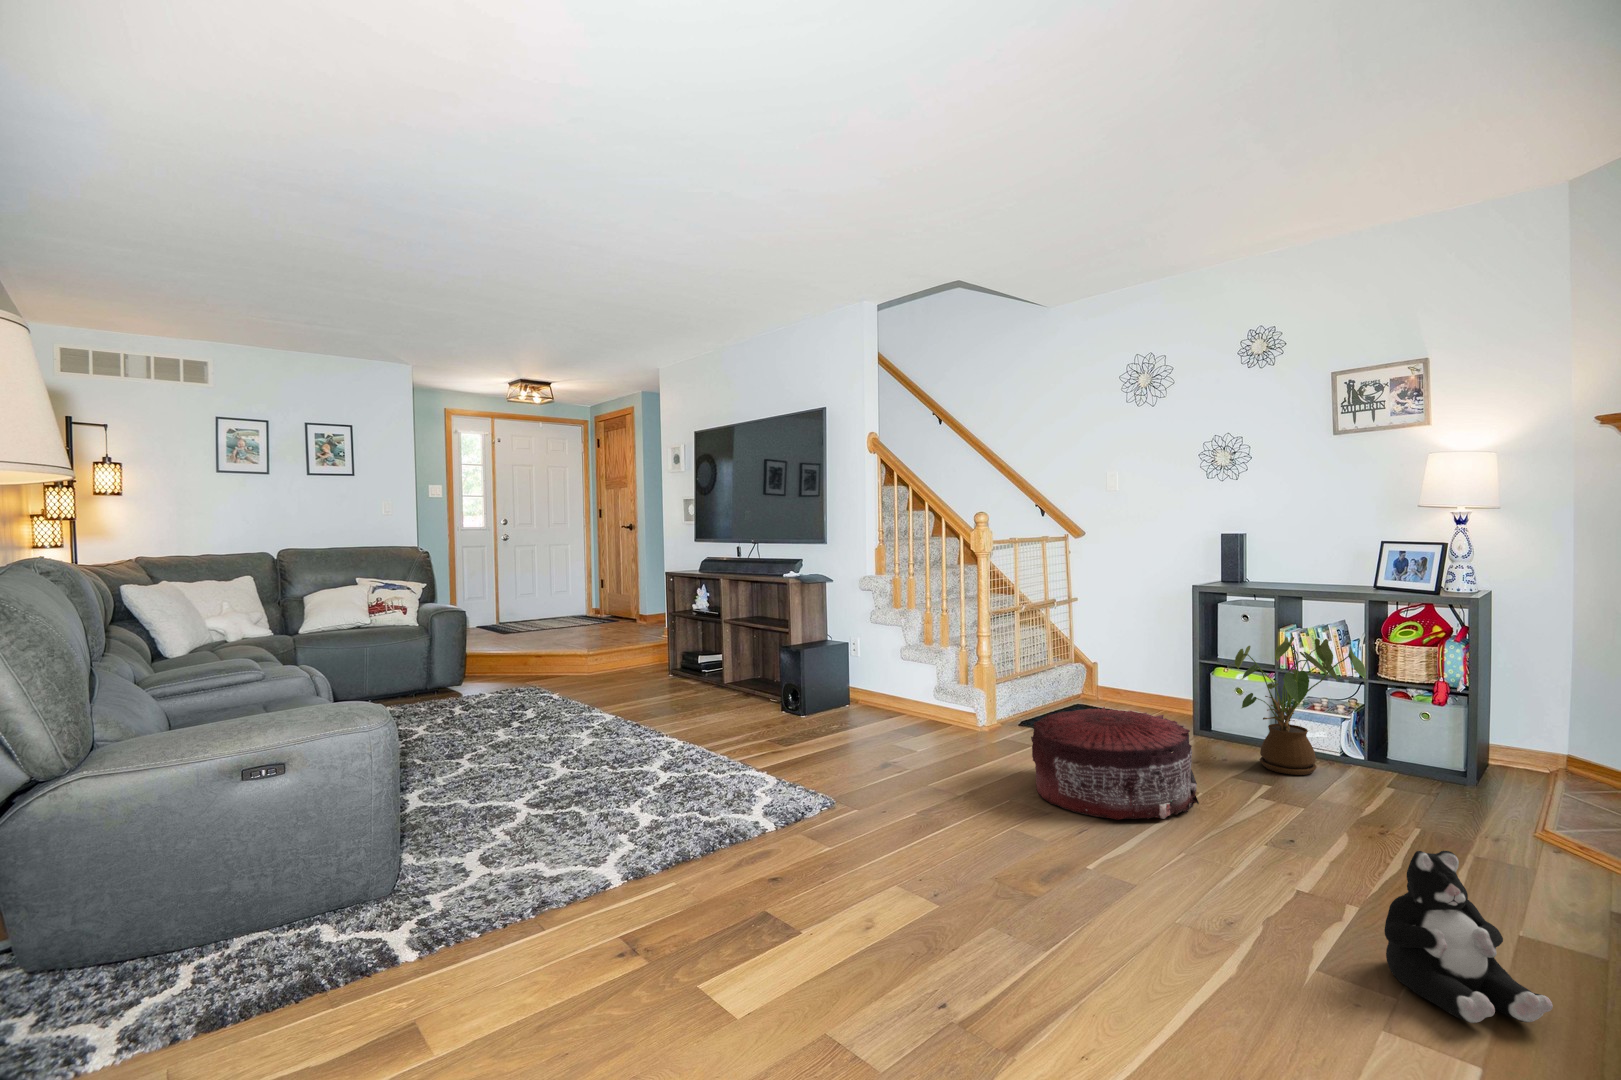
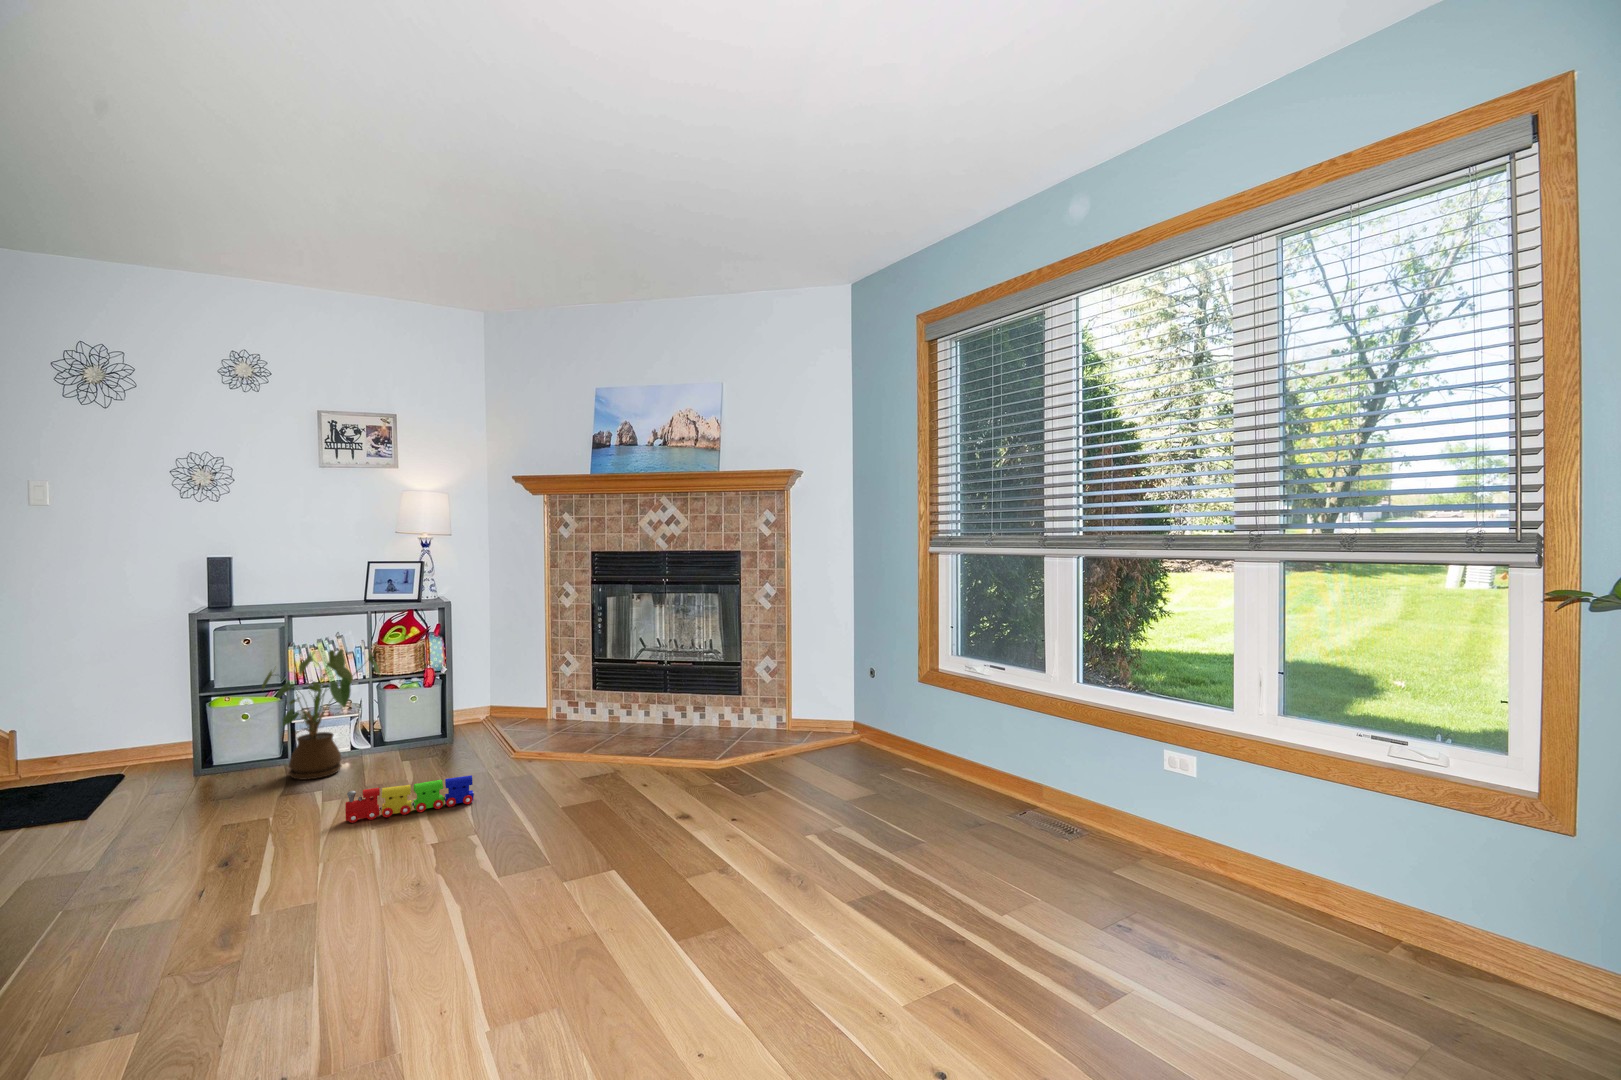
pouf: present [1031,707,1199,820] -> none [60,750,289,890]
toy train: none [1250,795,1414,869] -> present [345,775,474,823]
plush toy: present [1384,851,1553,1023] -> none [523,760,613,859]

